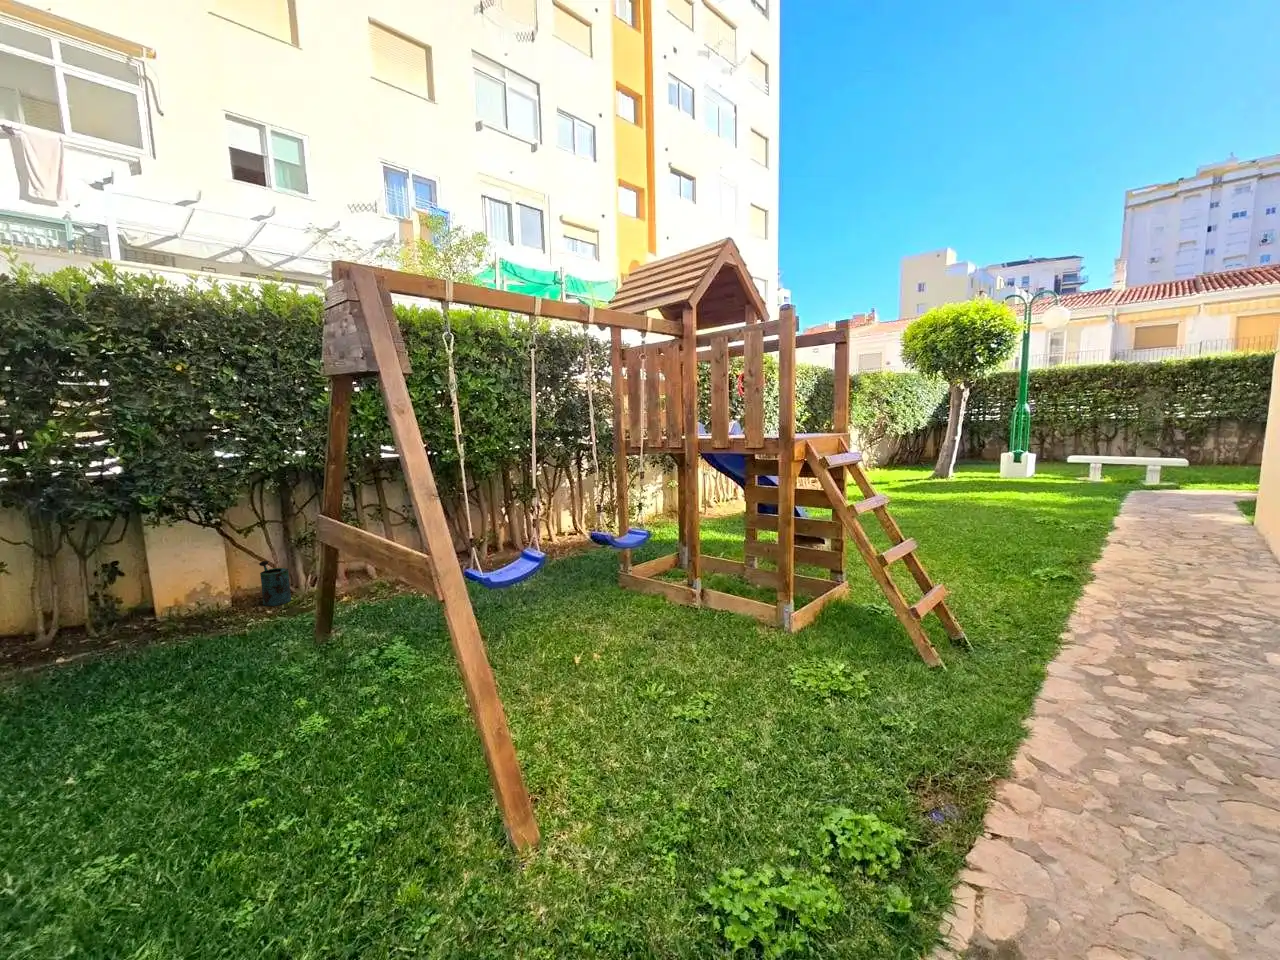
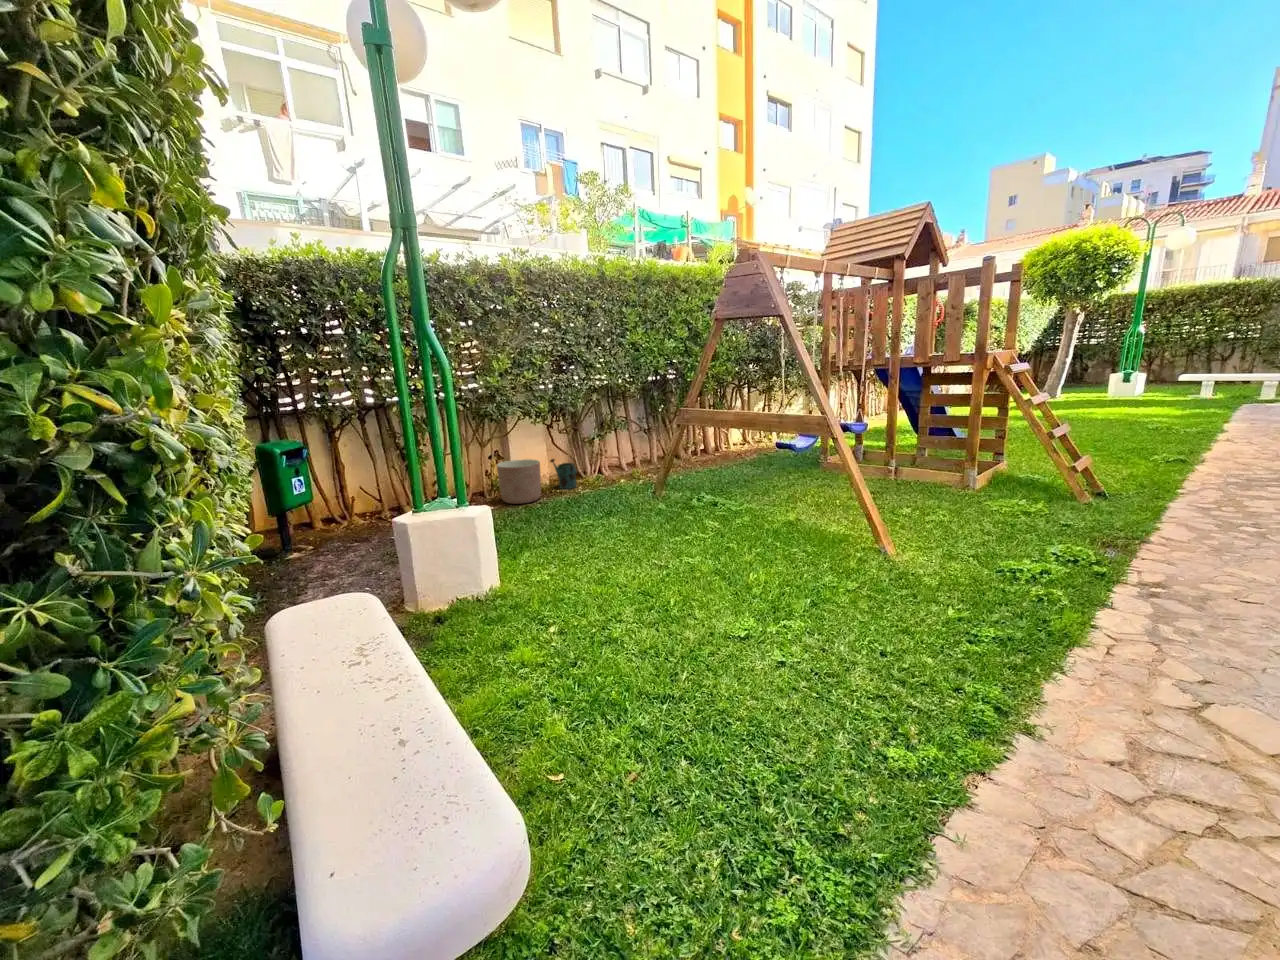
planter: none [126,568,209,638] -> present [497,459,541,504]

